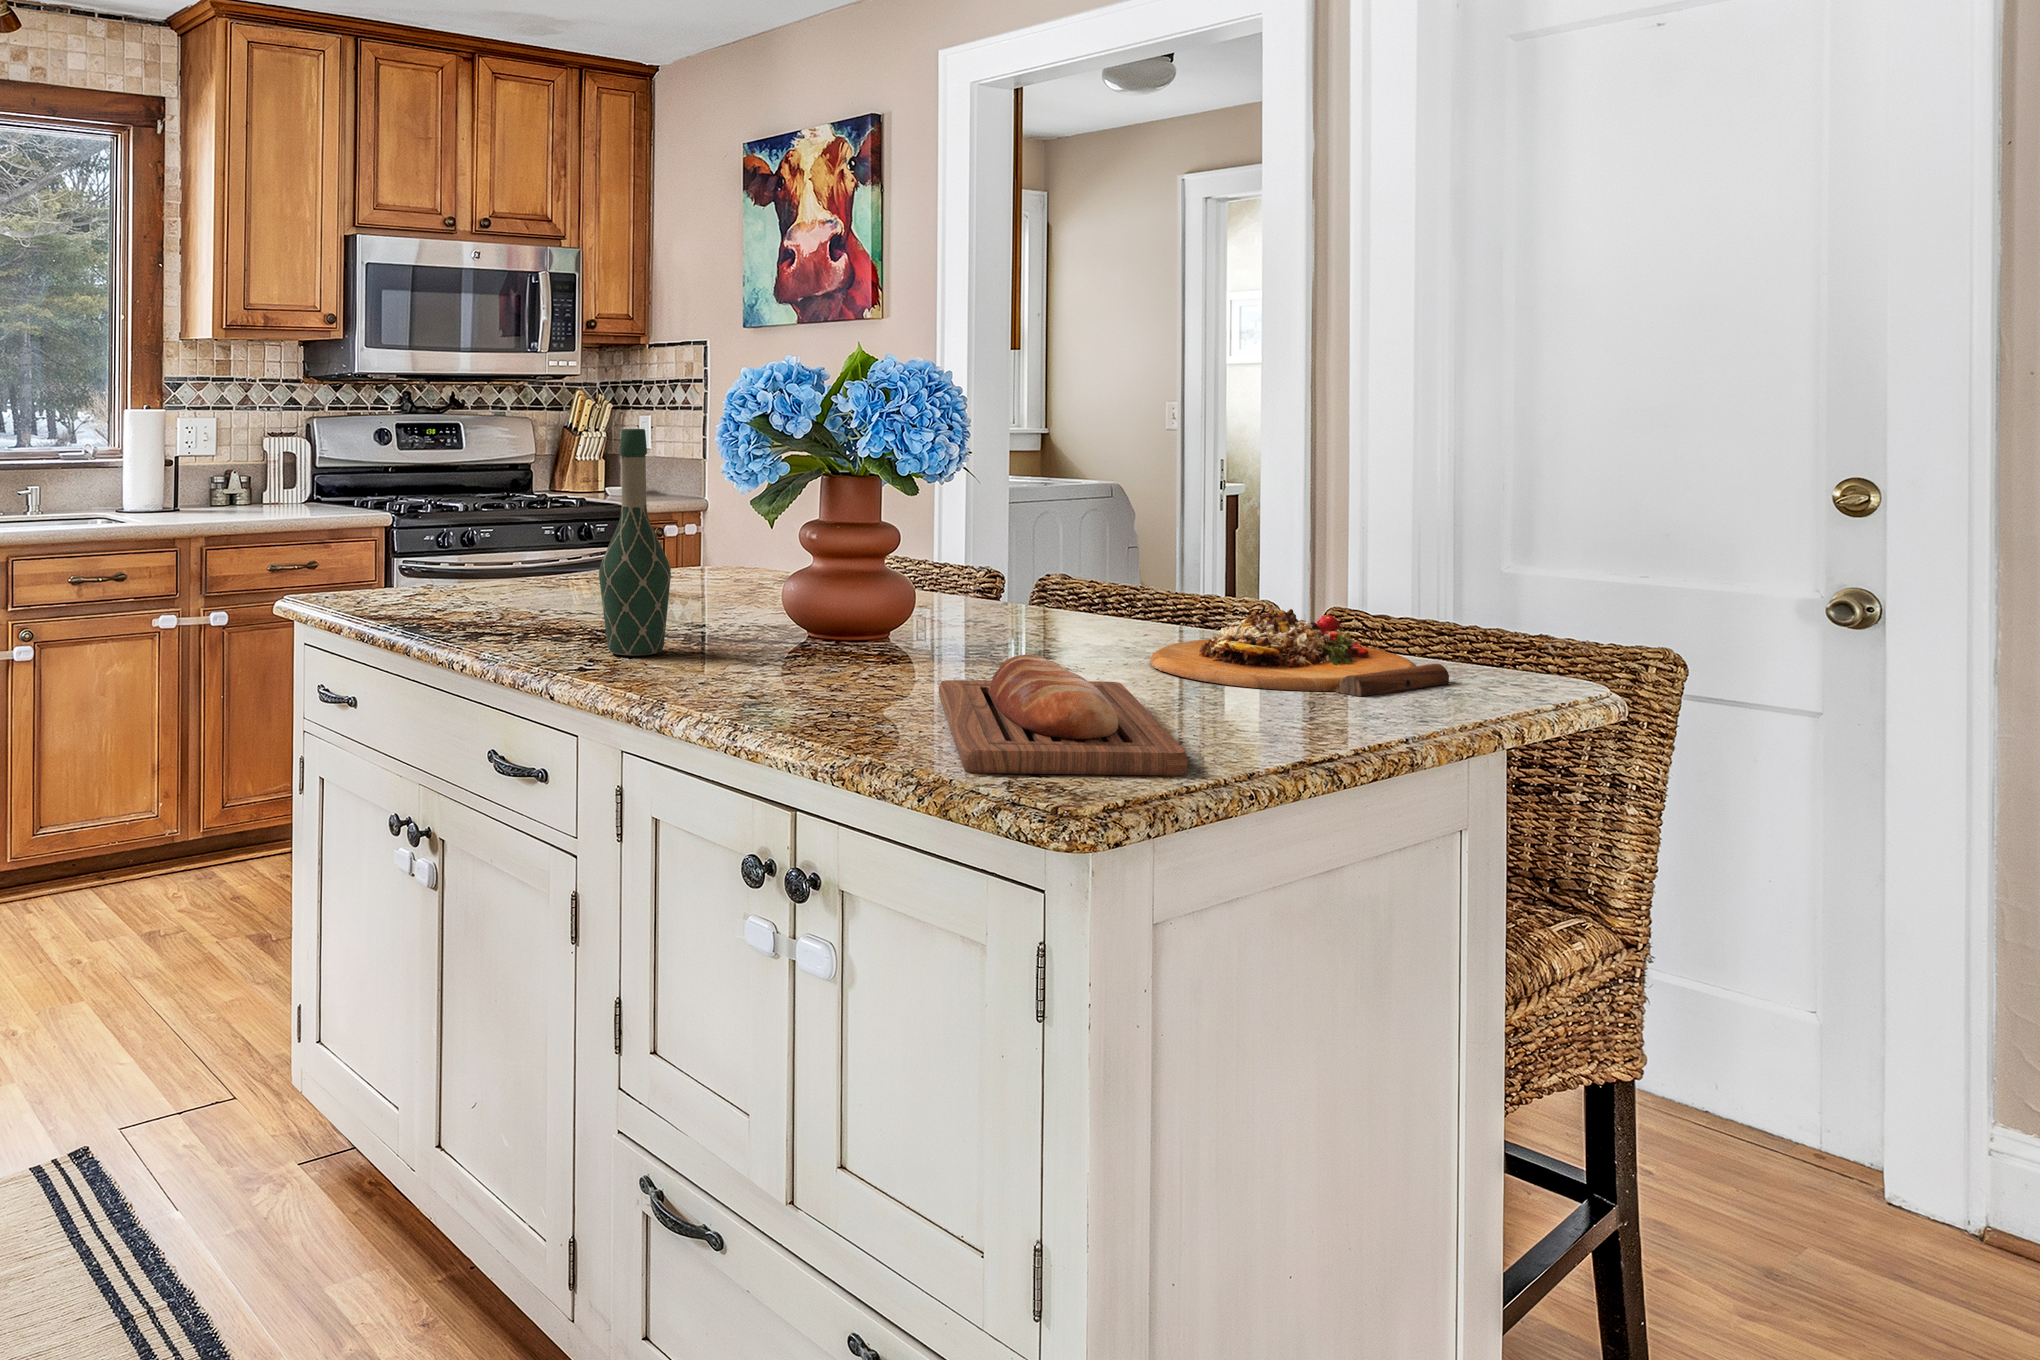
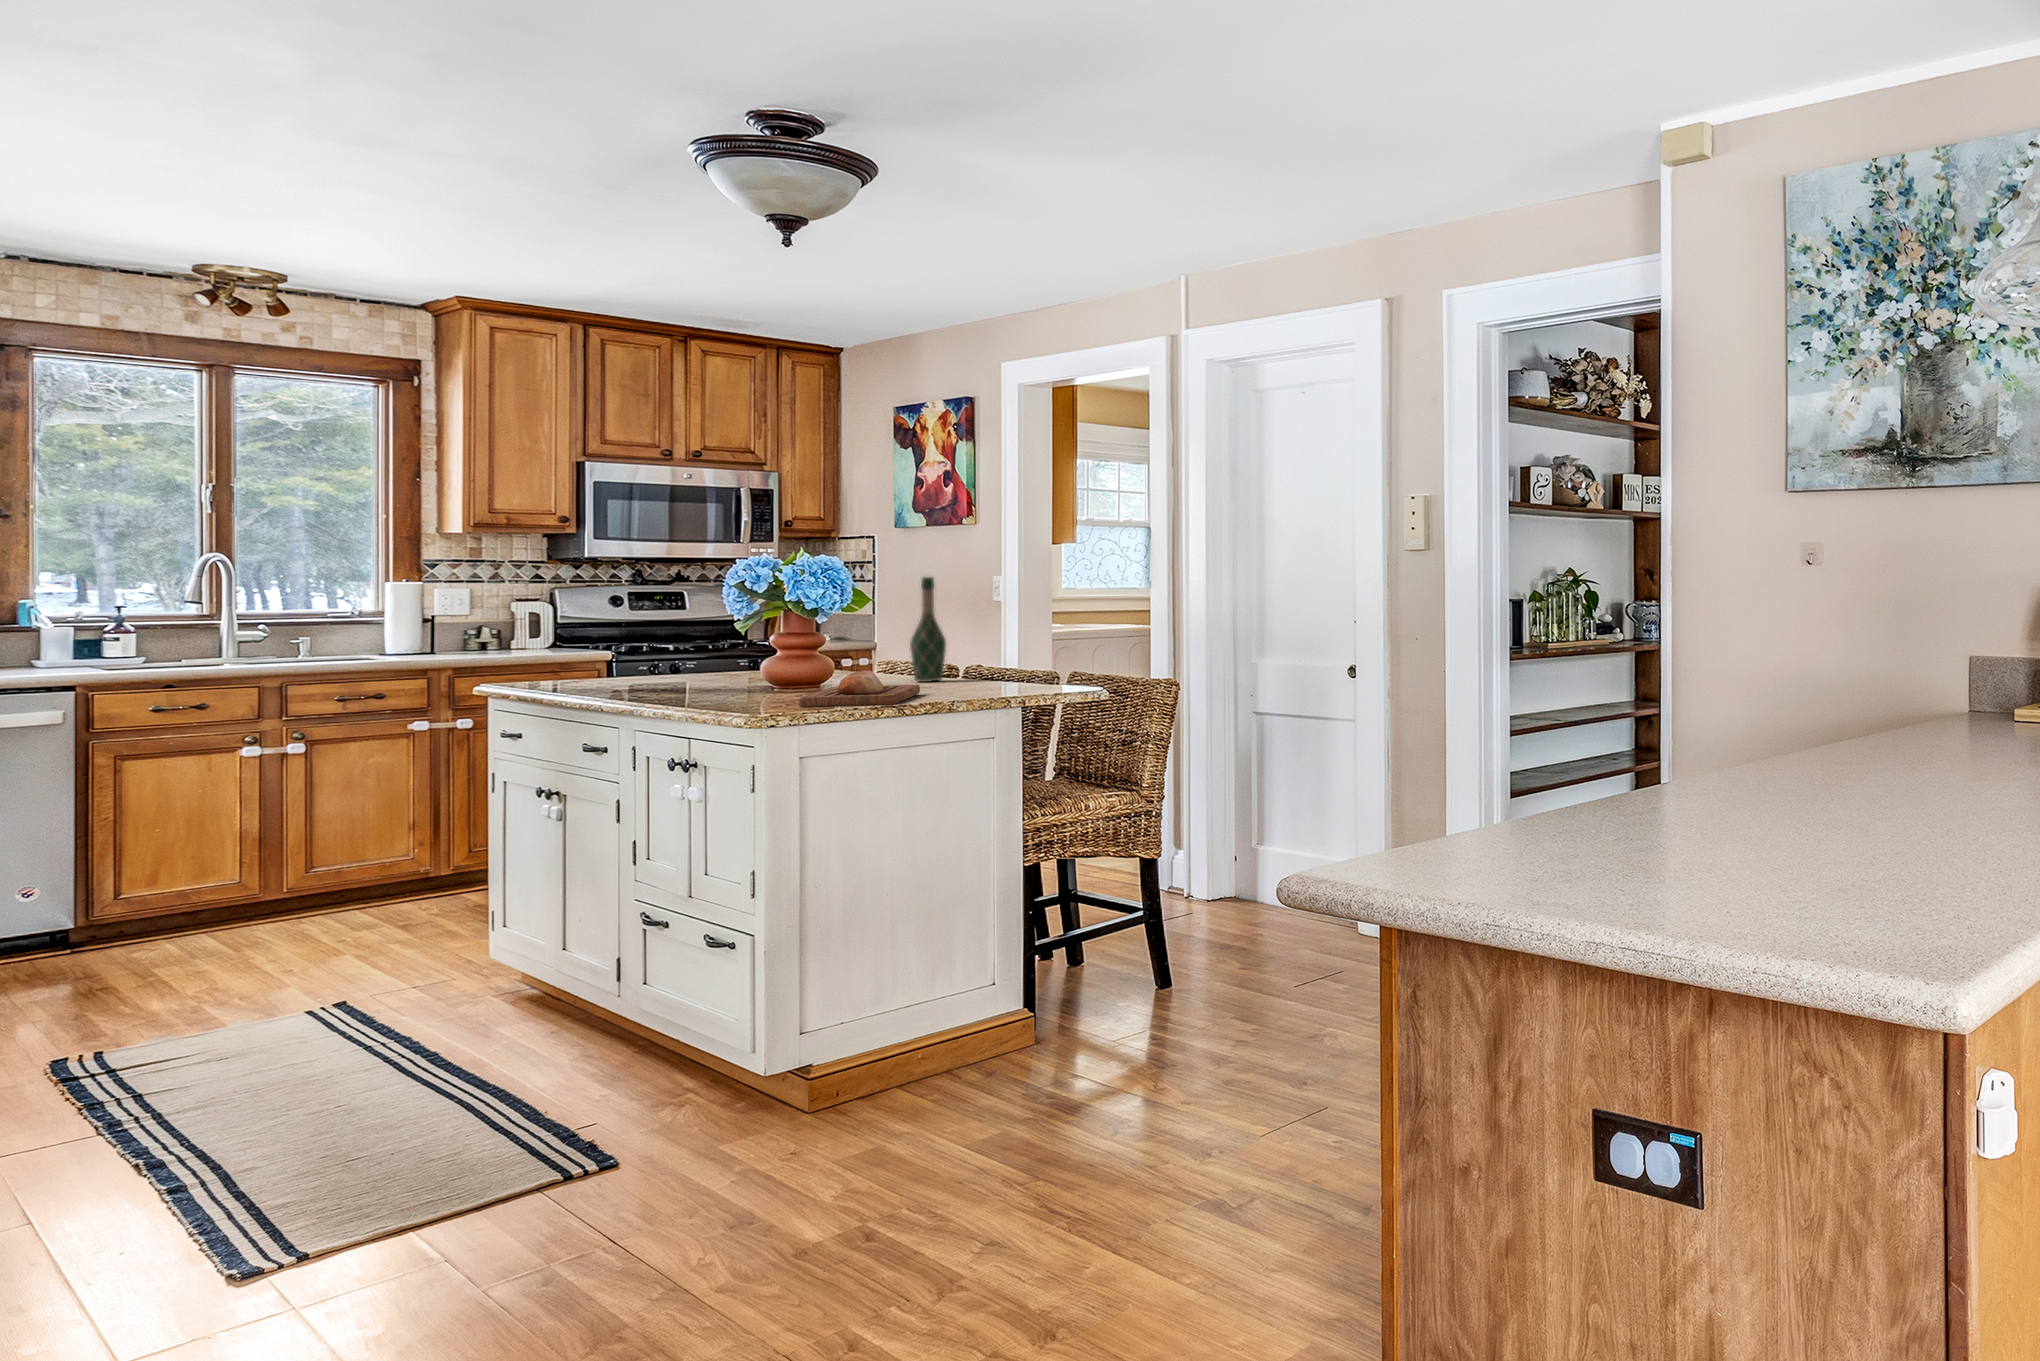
wine bottle: present [599,429,671,656] -> present [910,577,946,682]
cutting board: present [1150,609,1451,697] -> none [968,659,1093,690]

